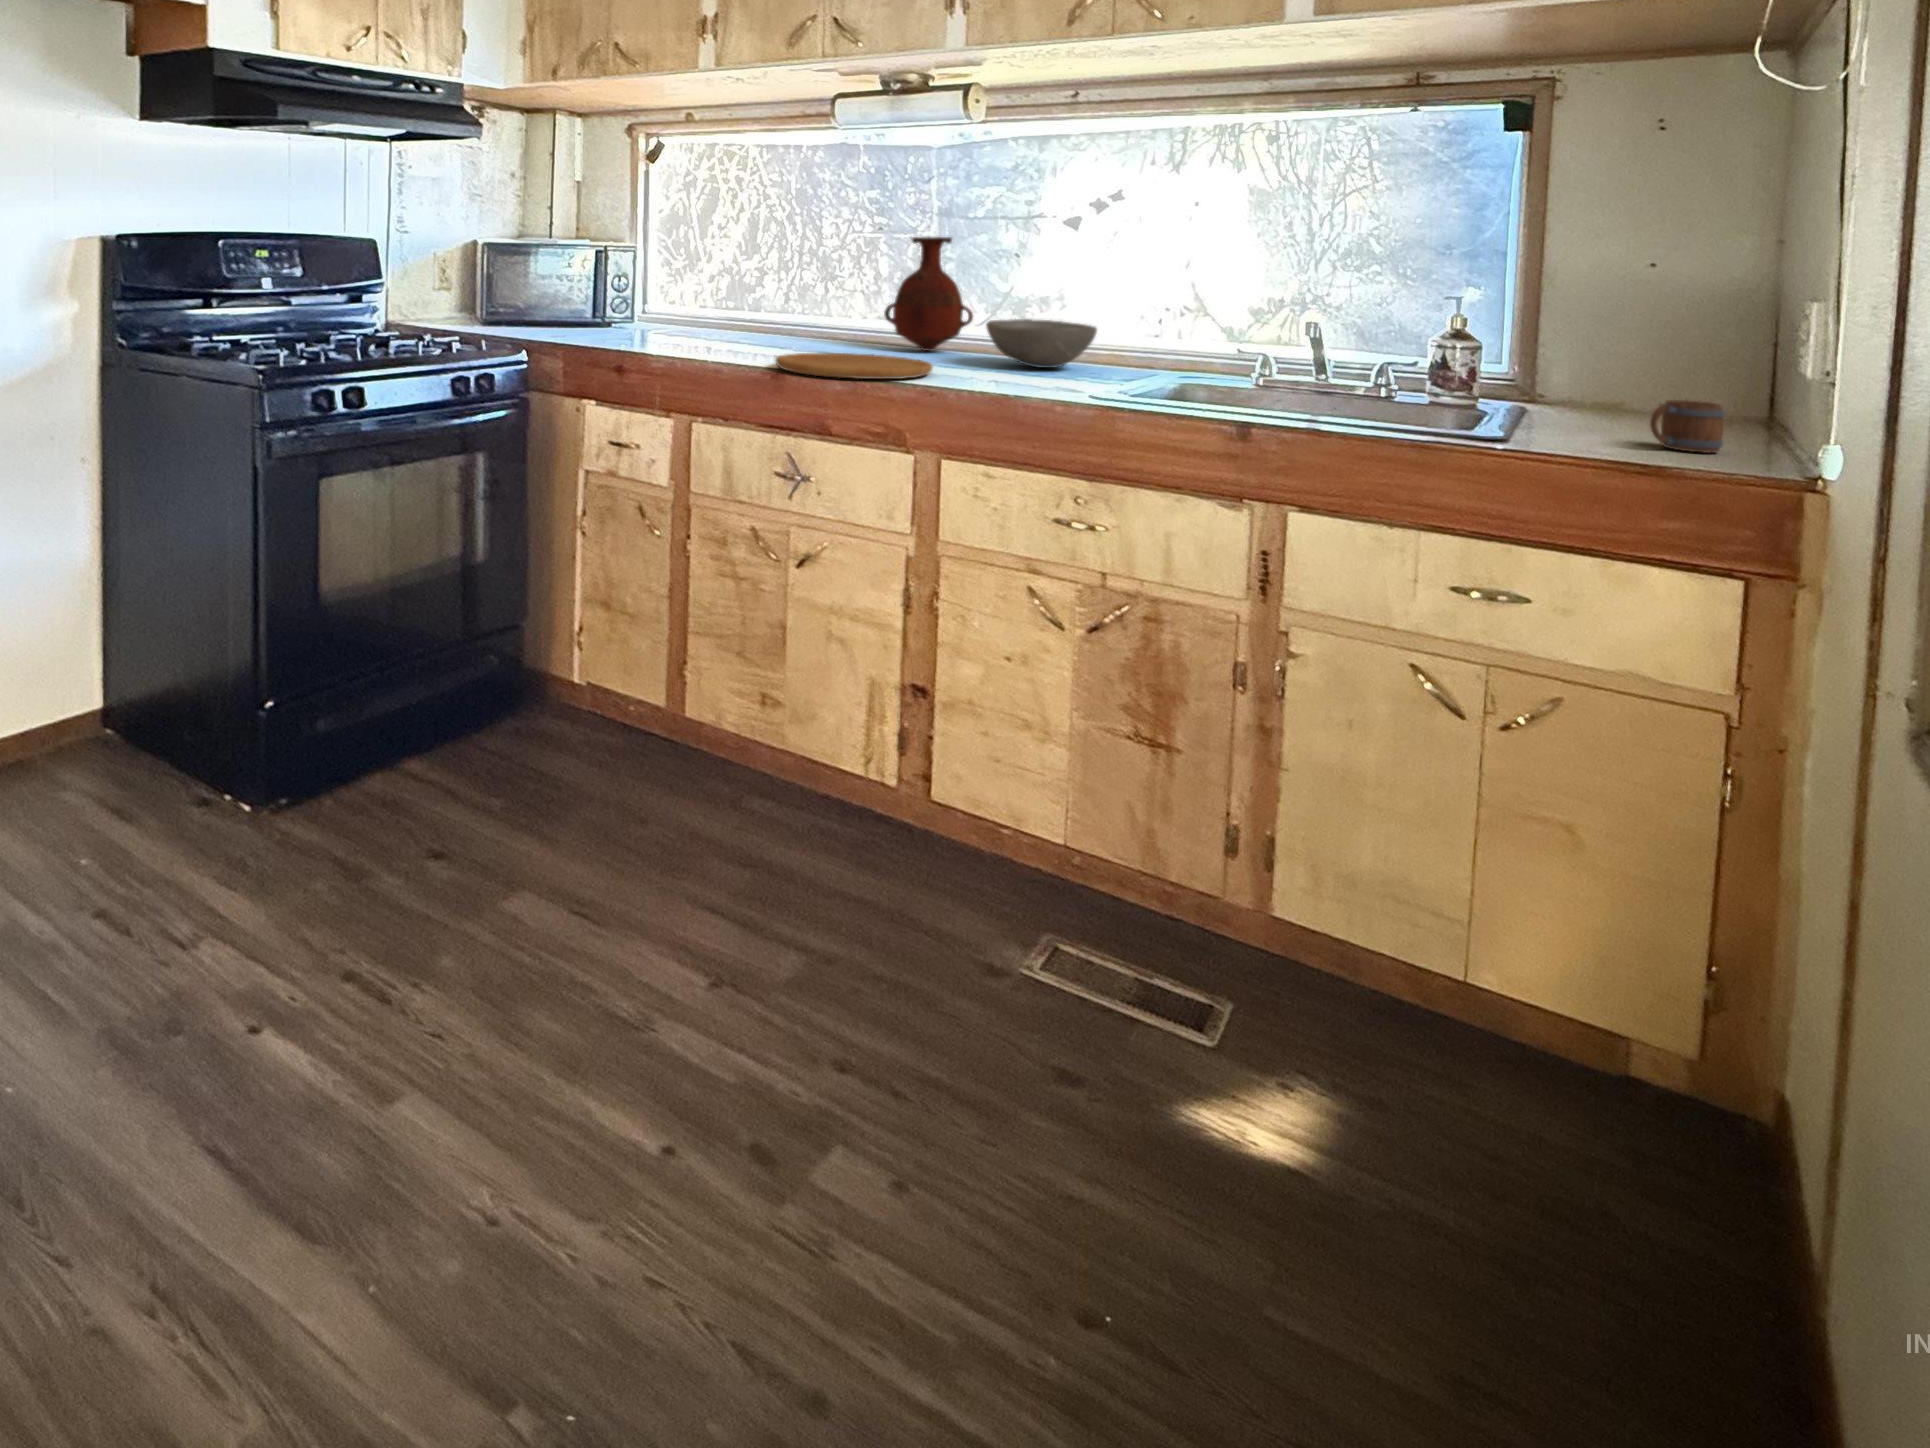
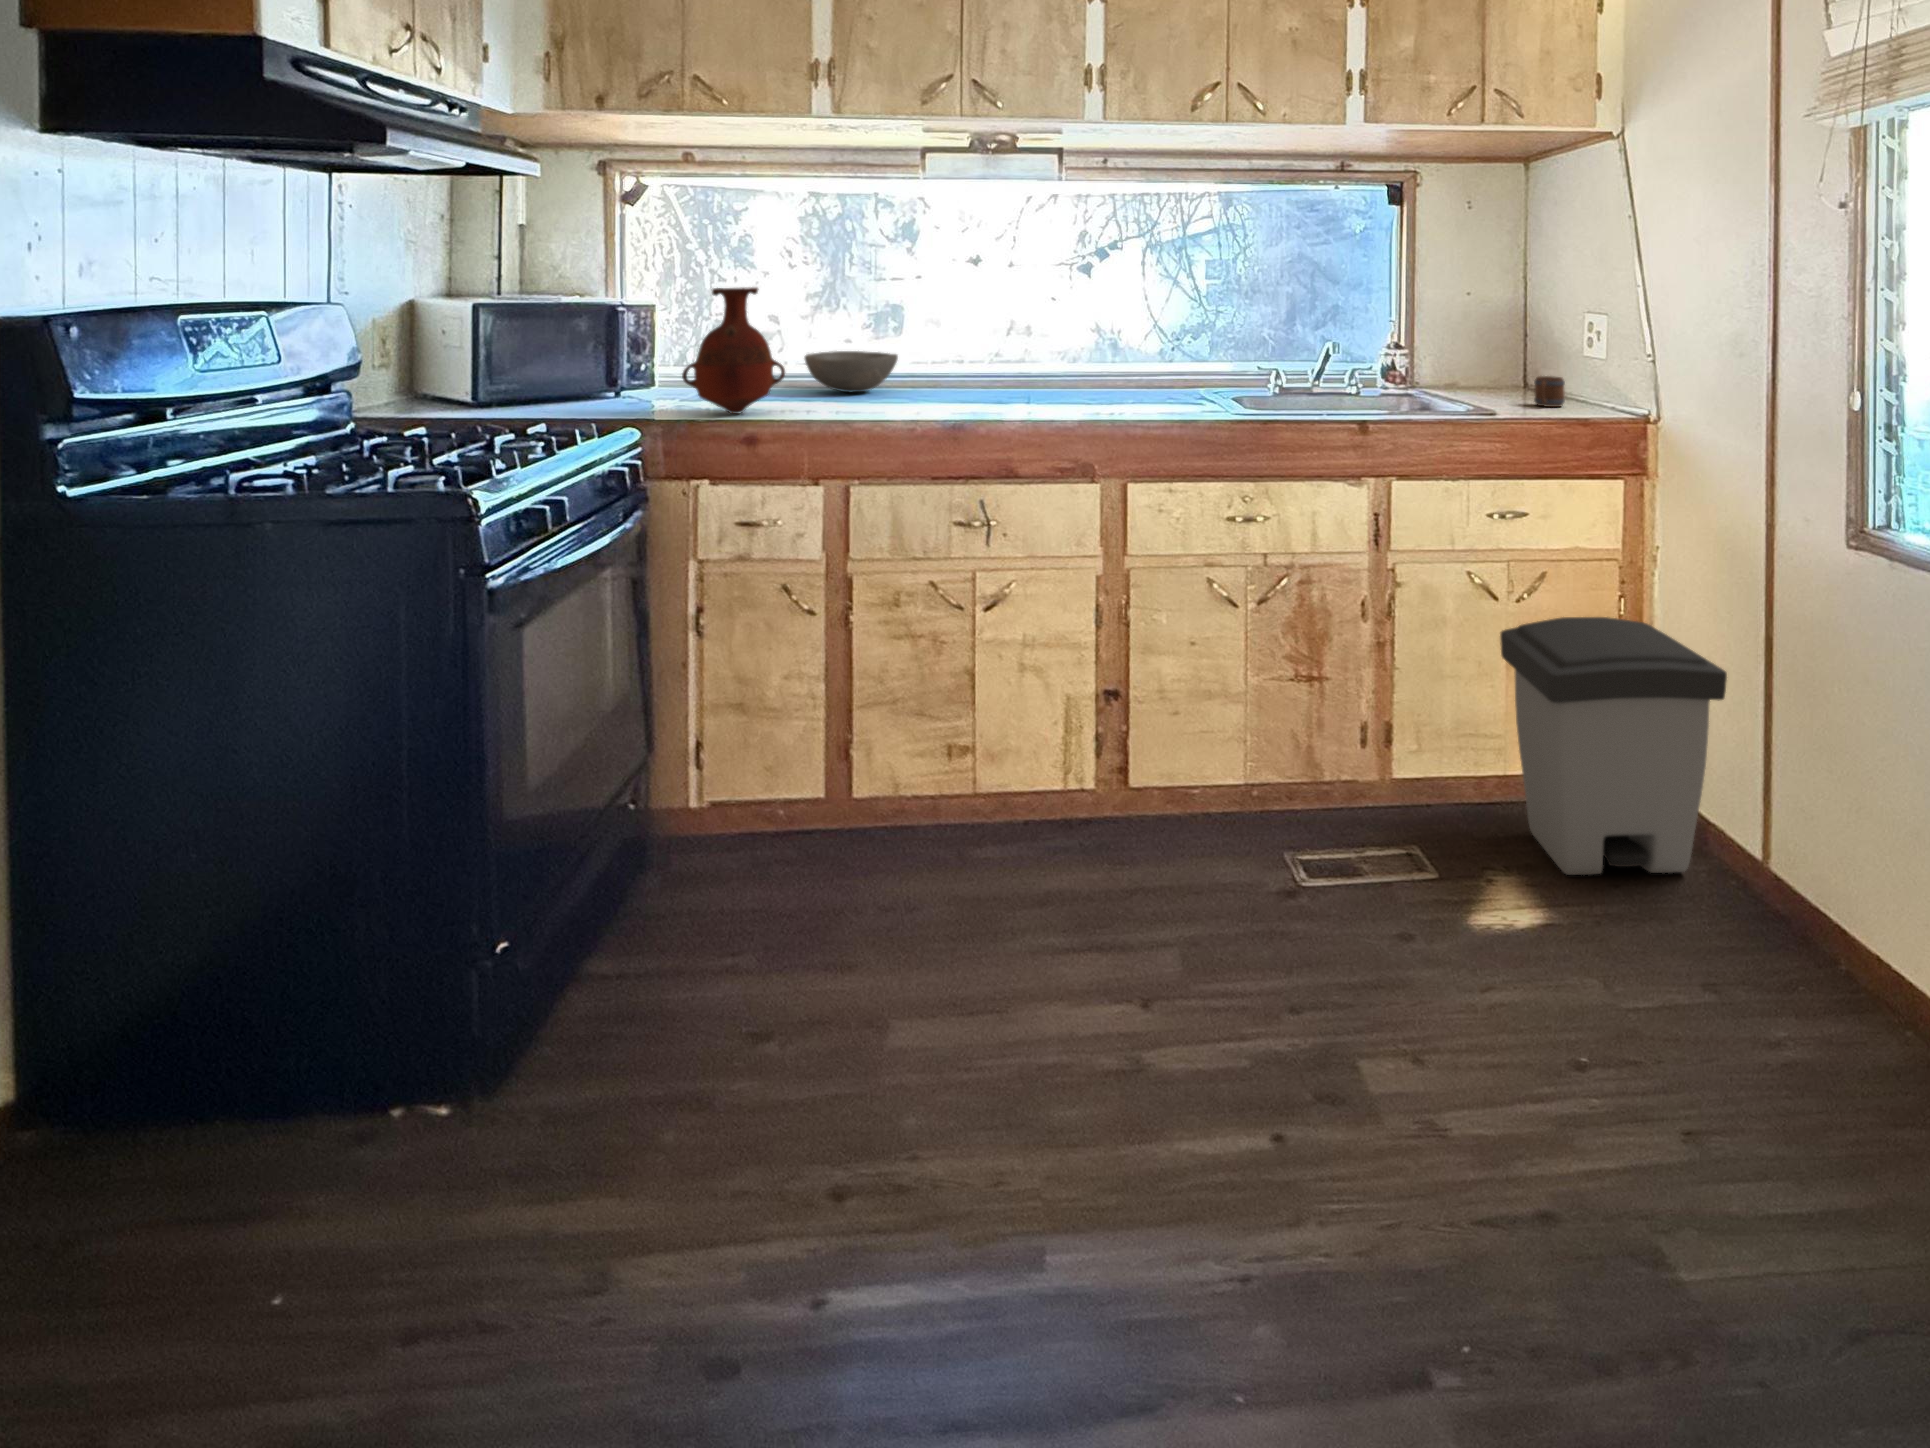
vase: present [884,237,973,351] -> present [682,287,785,414]
bowl: present [986,319,1097,368] -> present [805,351,898,392]
cutting board: present [776,353,932,379] -> none [944,397,1088,422]
trash can: none [1368,759,1745,1244] -> present [1500,617,1727,875]

